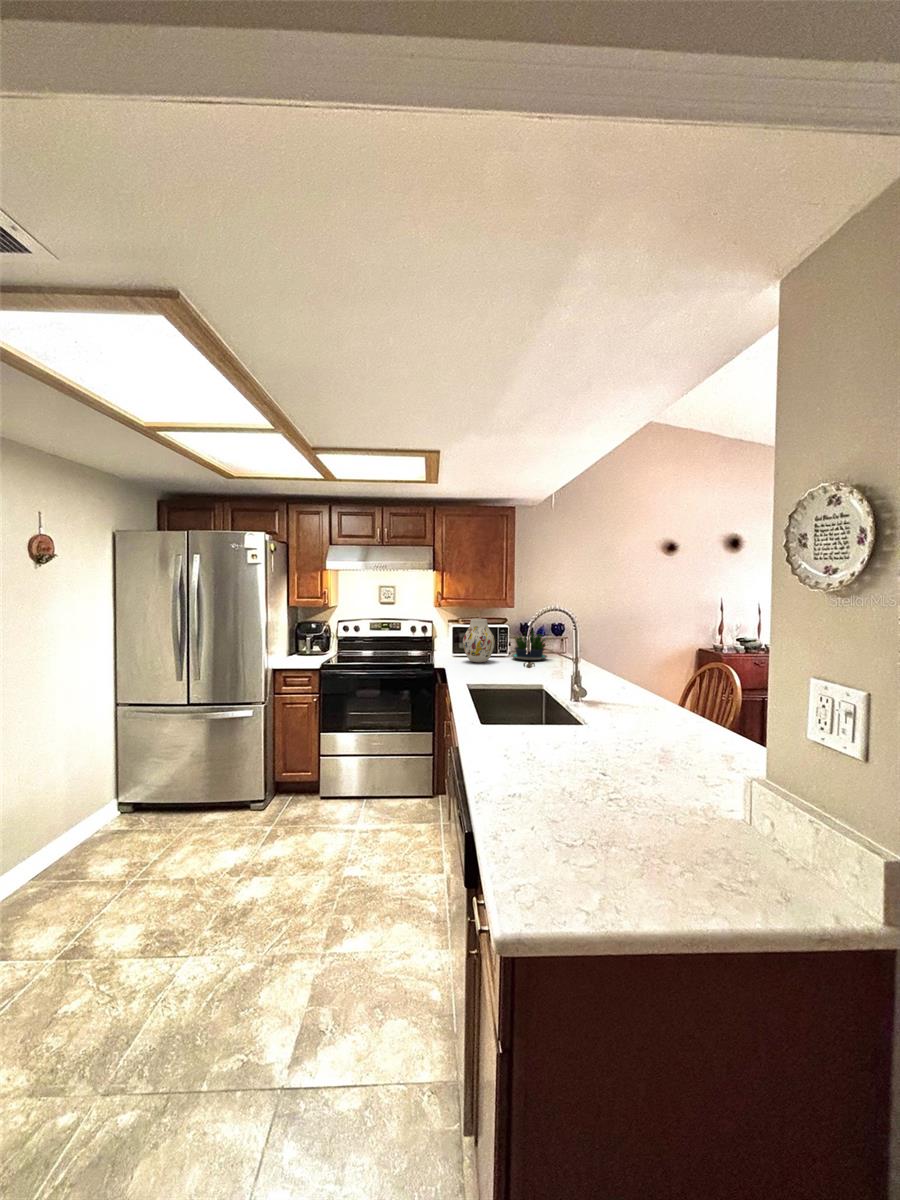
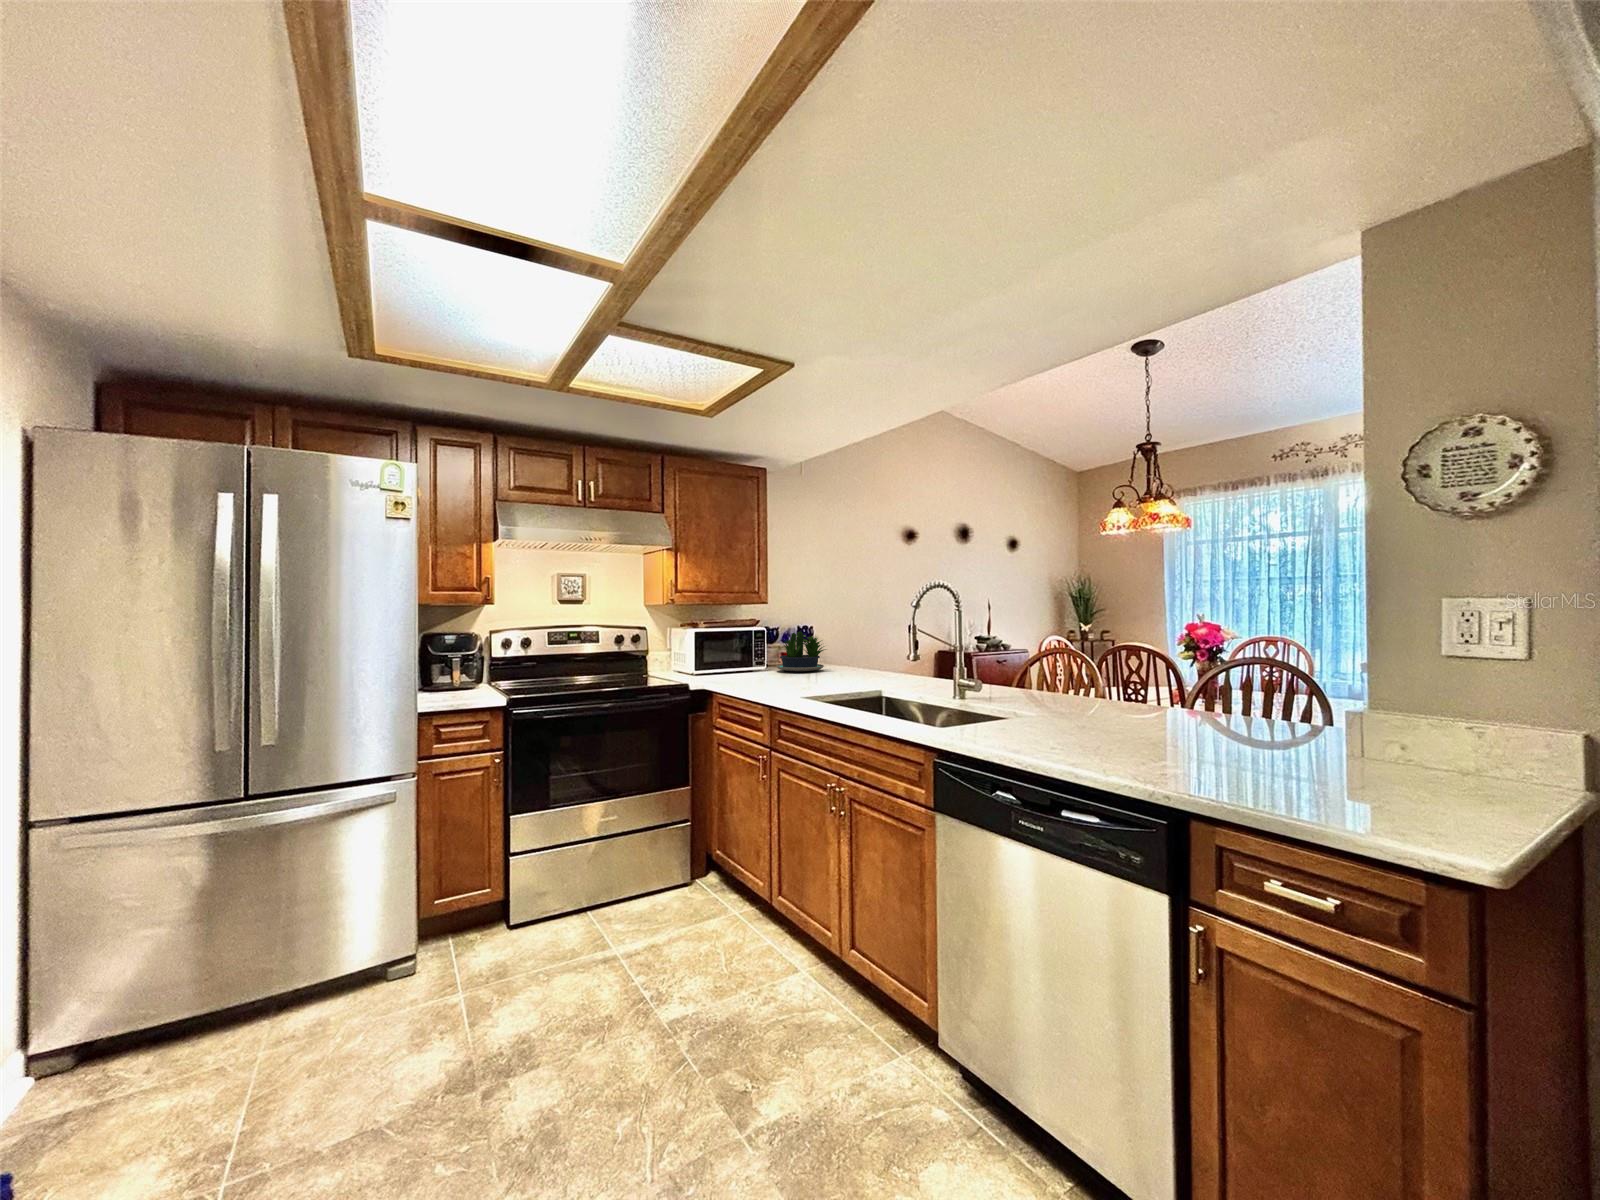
vase: present [463,619,495,662] -> none [722,617,767,678]

